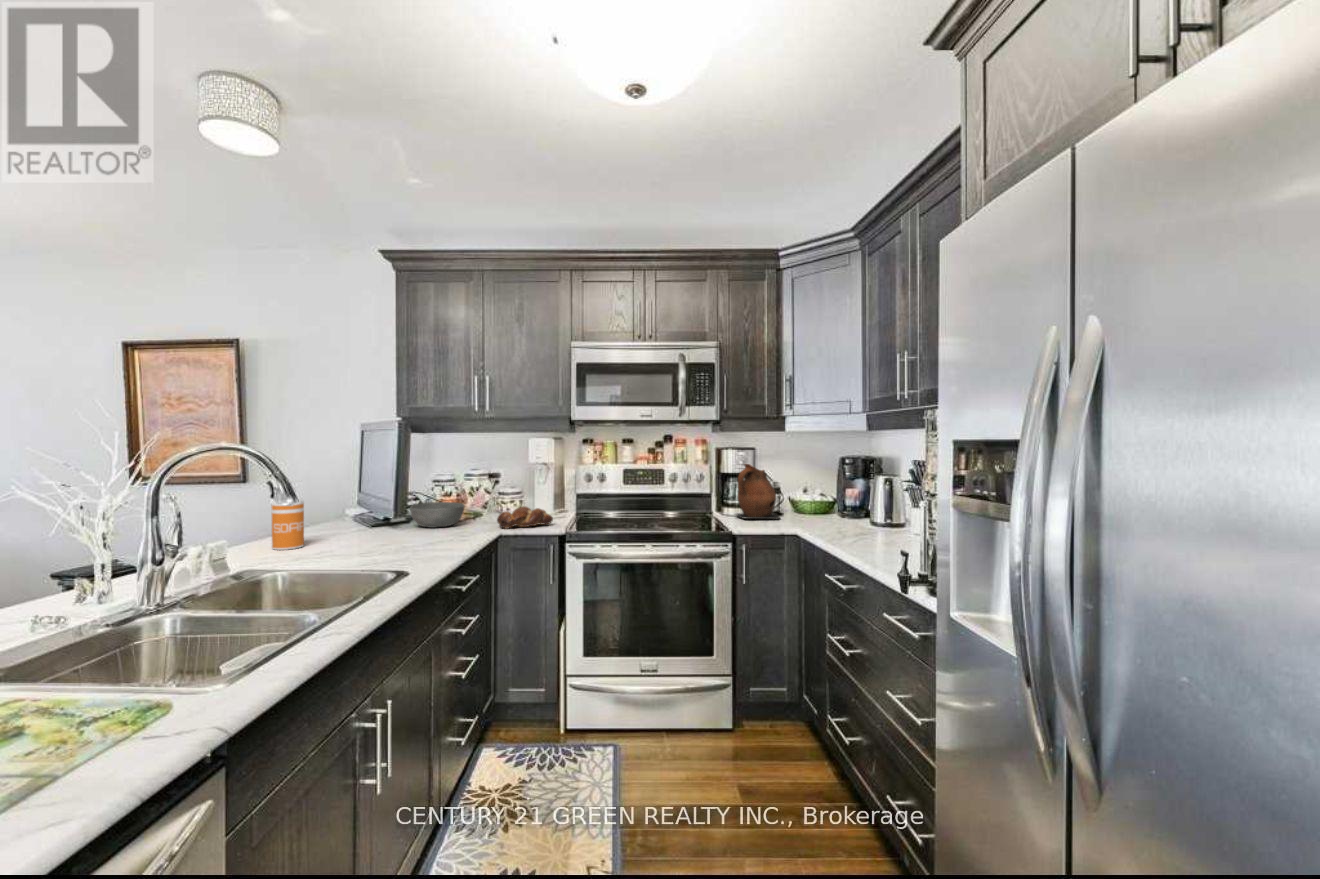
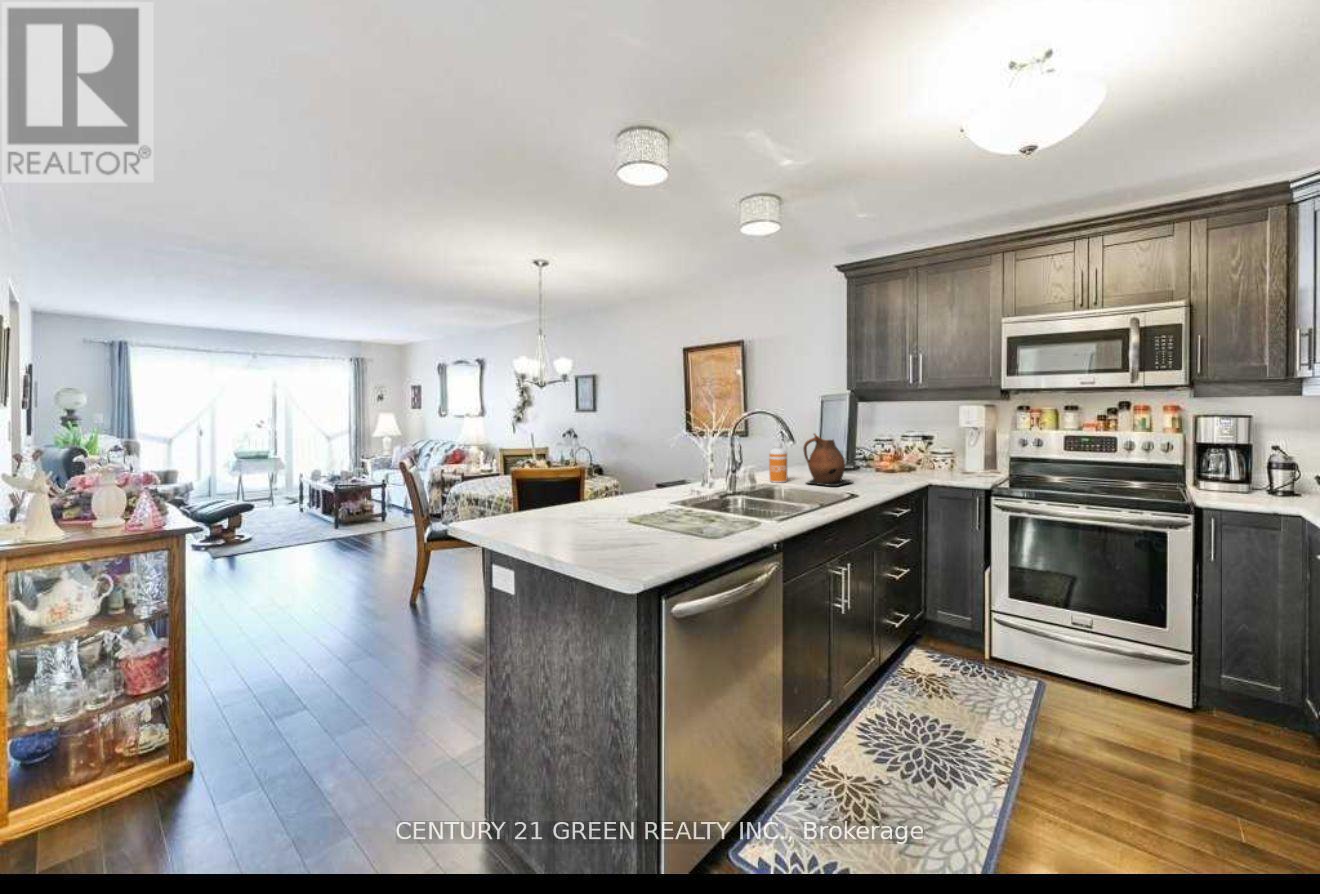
ceramic pitcher: present [736,464,780,519] -> present [803,433,852,486]
bowl: present [410,502,464,528] -> none [857,457,899,477]
bread loaf: present [497,507,553,529] -> none [926,465,978,483]

